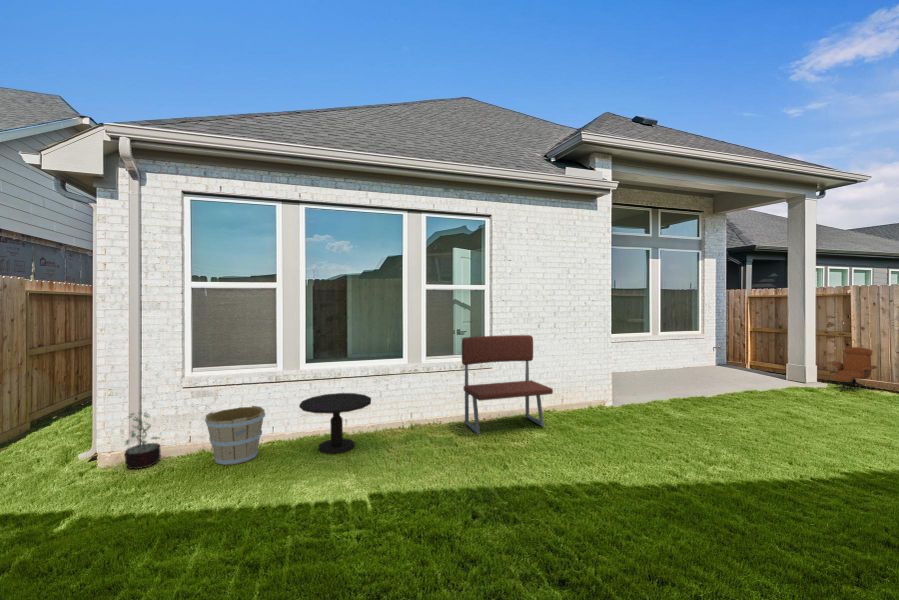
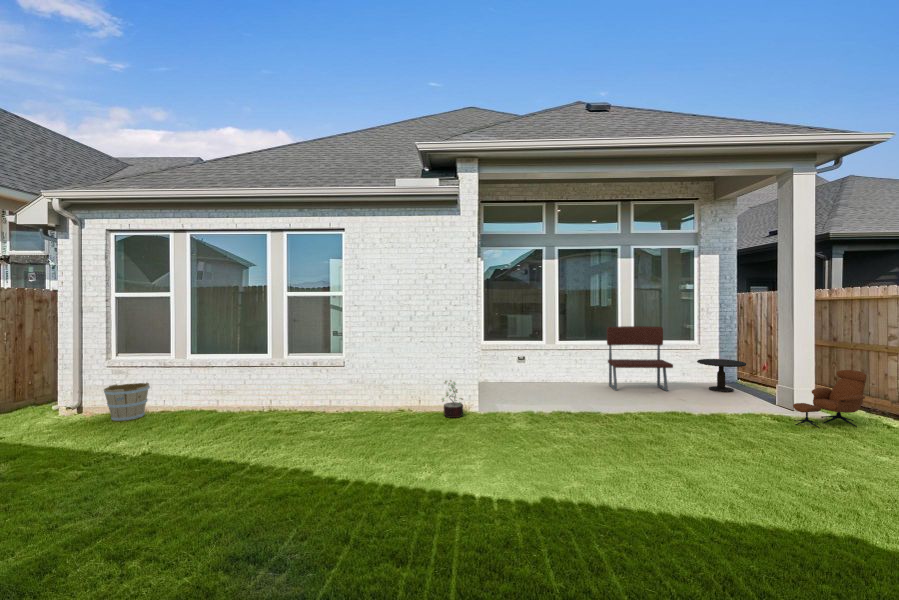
bench: present [462,335,553,434] -> present [607,326,673,391]
side table: present [299,393,371,454] -> present [697,359,746,392]
decorative plant: present [125,413,161,469] -> present [442,380,463,418]

